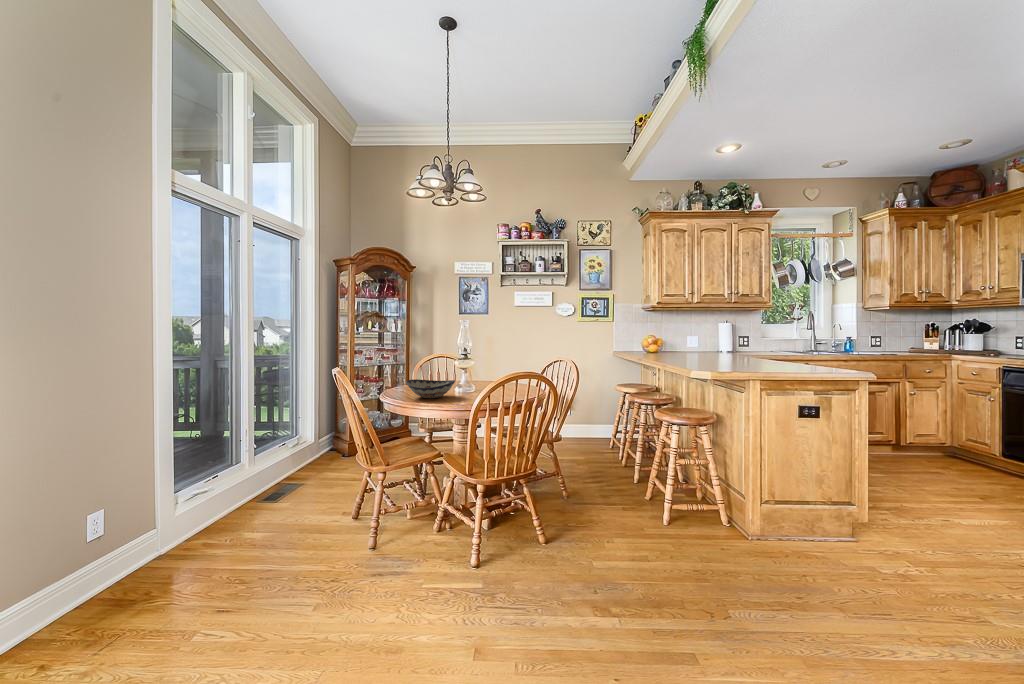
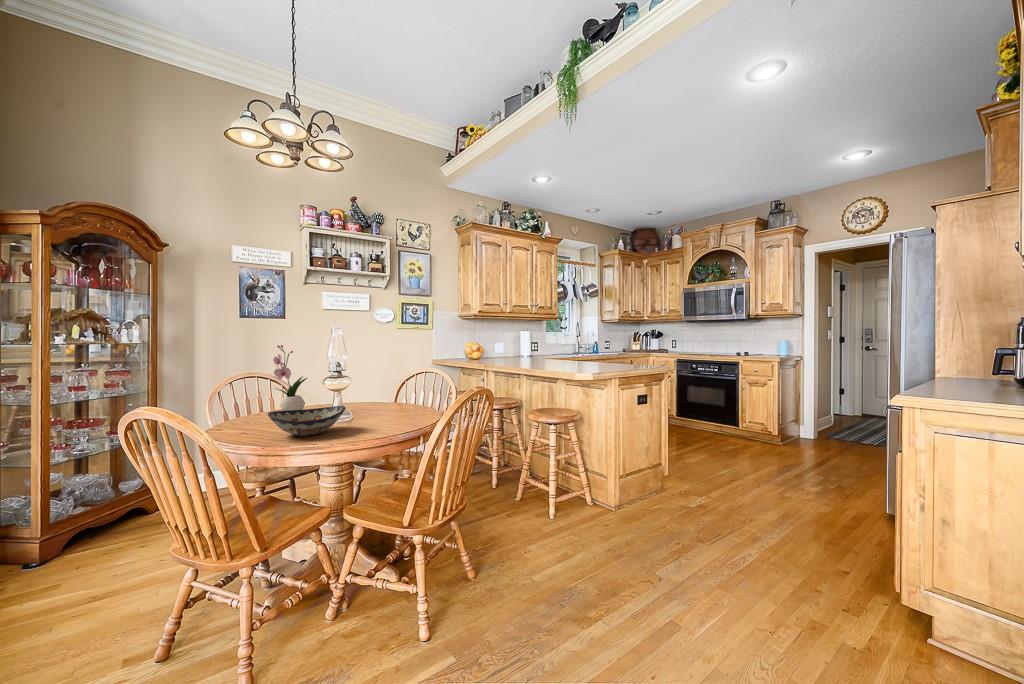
flower arrangement: none [441,334,461,385] -> present [273,345,307,411]

